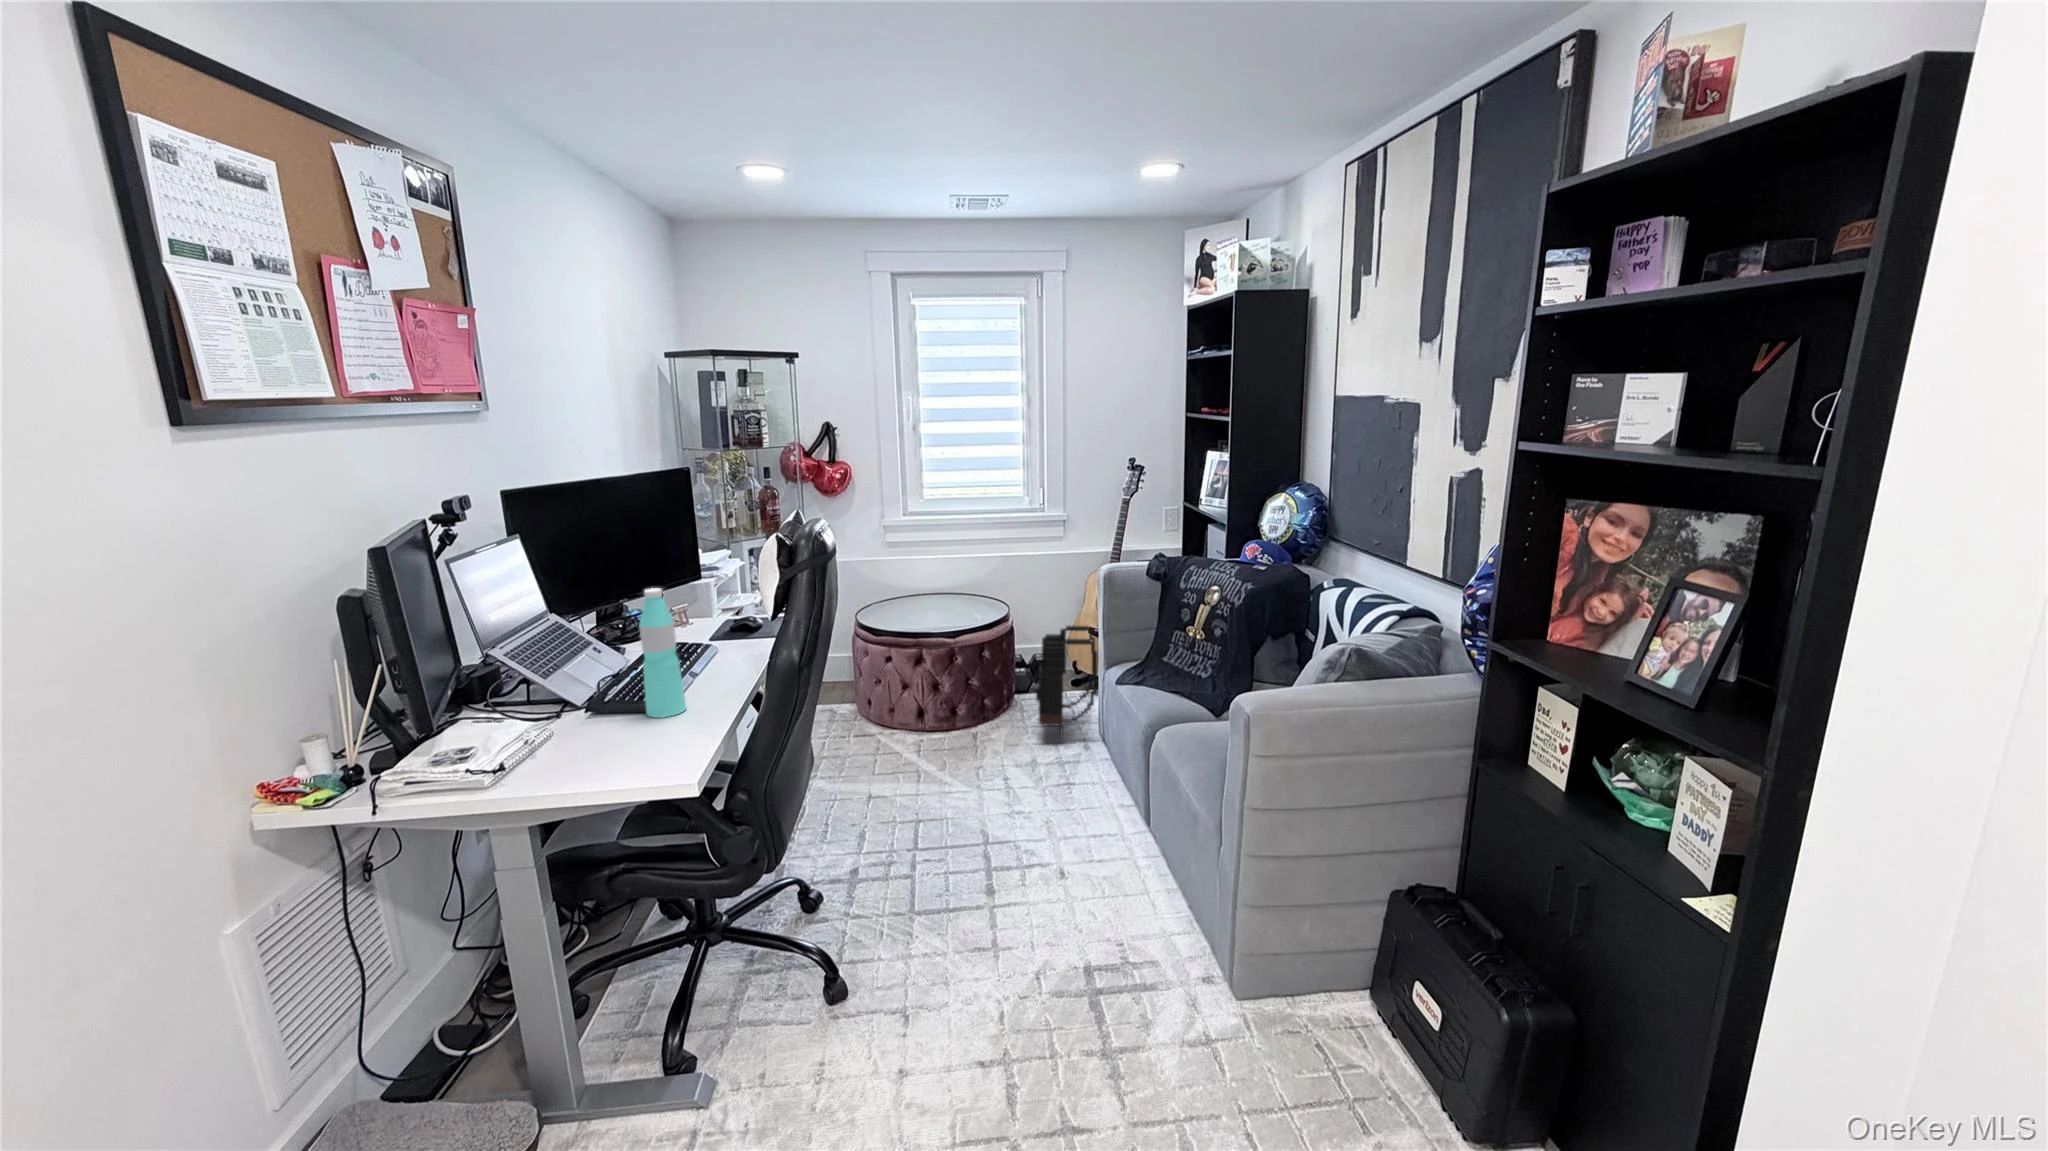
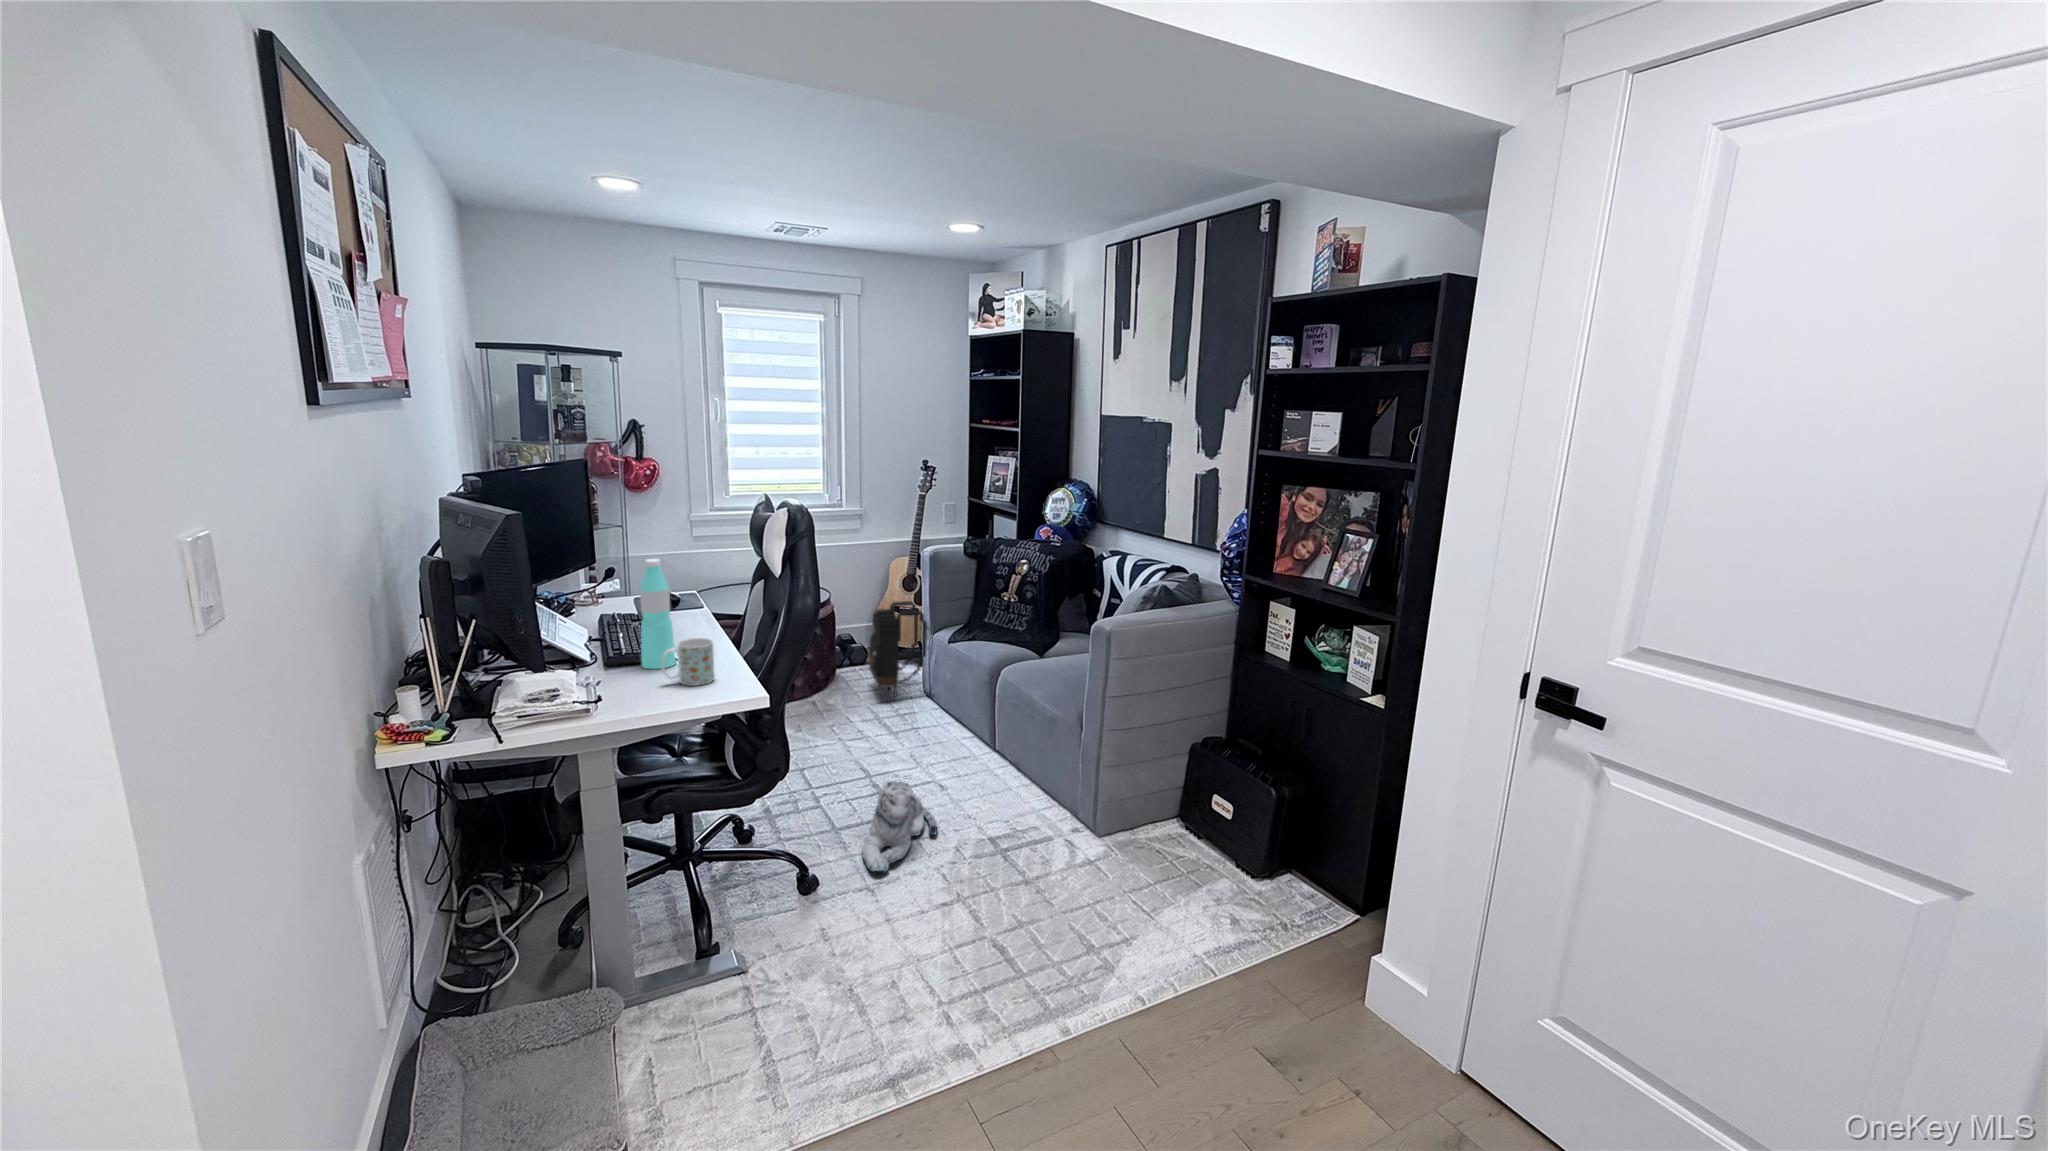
mug: none [630,688,696,749] -> present [662,638,715,686]
plush toy: none [918,871,1033,992] -> present [862,781,937,872]

